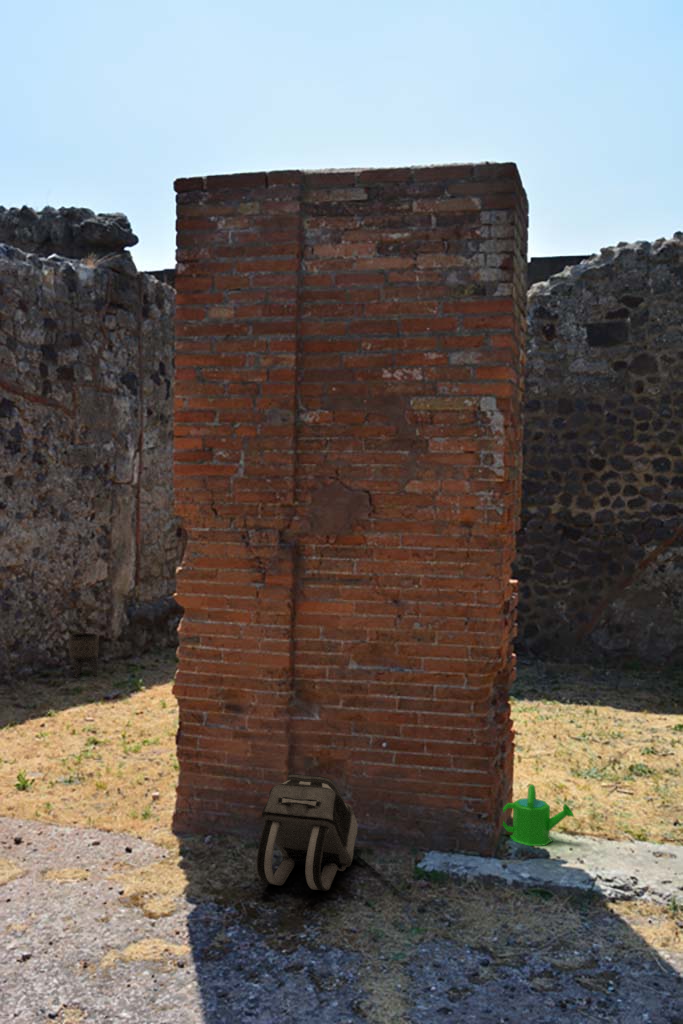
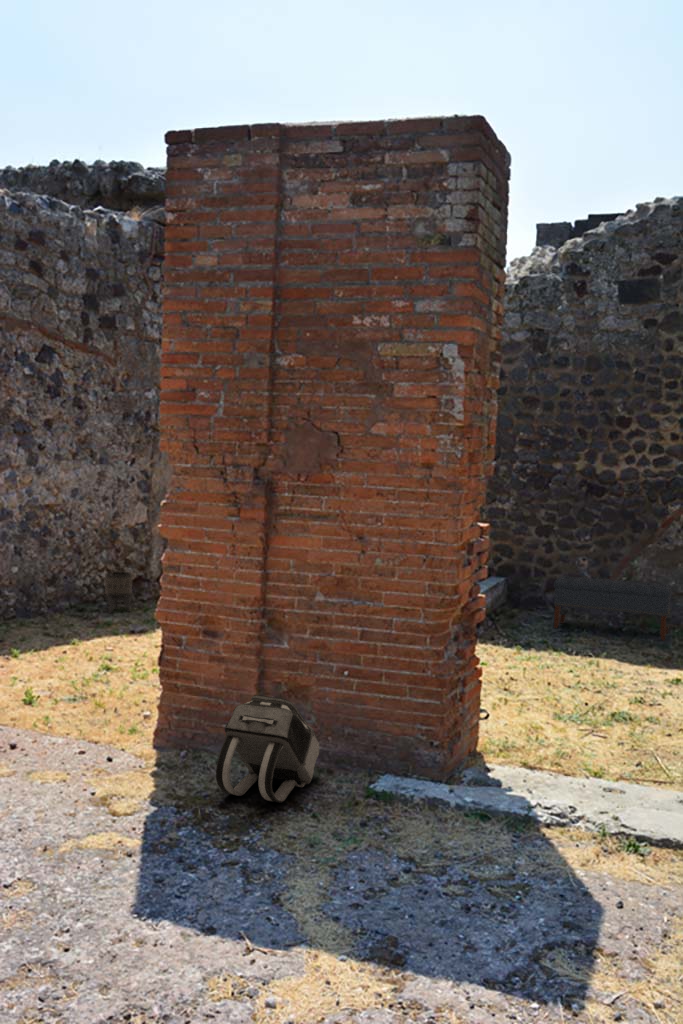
bench: none [532,621,649,684] -> present [554,576,672,641]
watering can: present [503,785,574,846] -> none [458,718,531,776]

